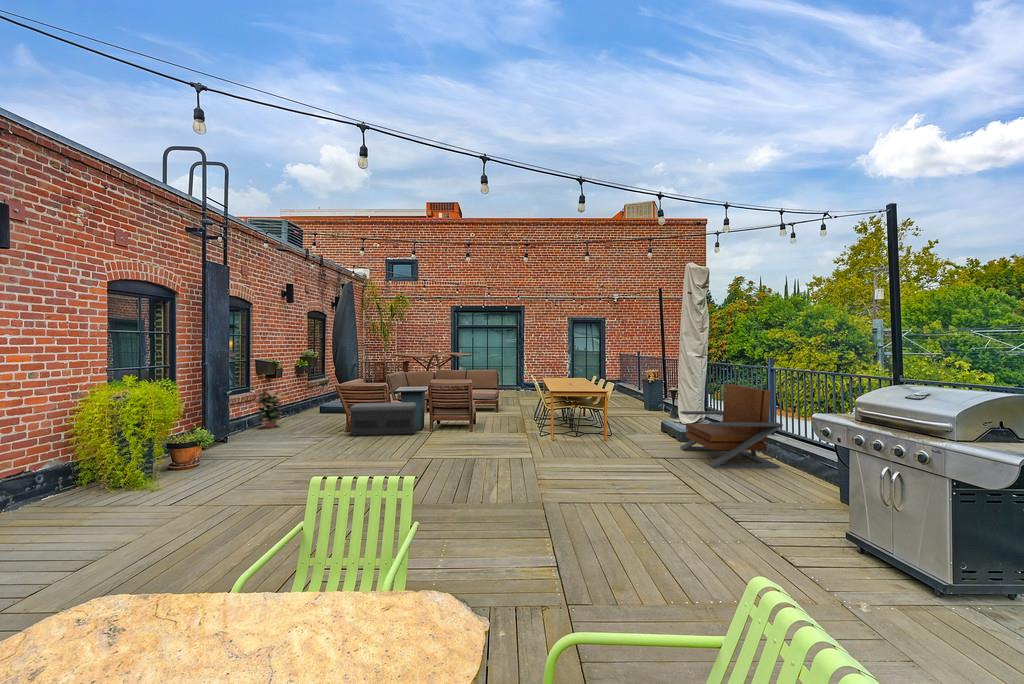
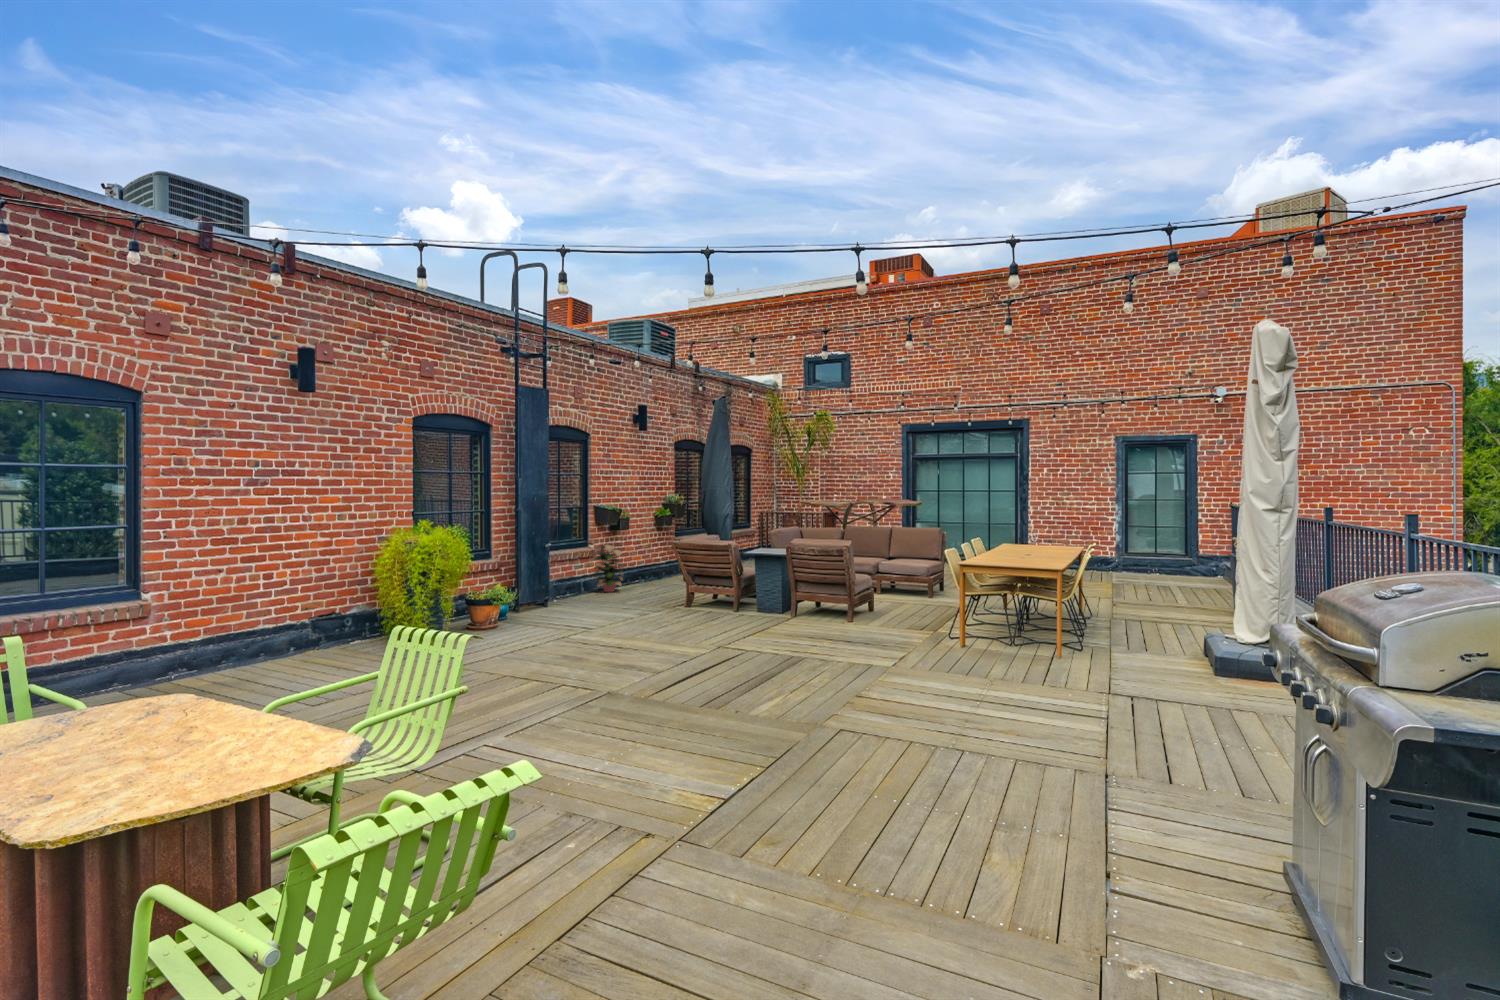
lounge chair: present [680,384,783,468] -> none [1172,571,1346,740]
storage bench: present [350,402,416,436] -> none [684,567,775,616]

